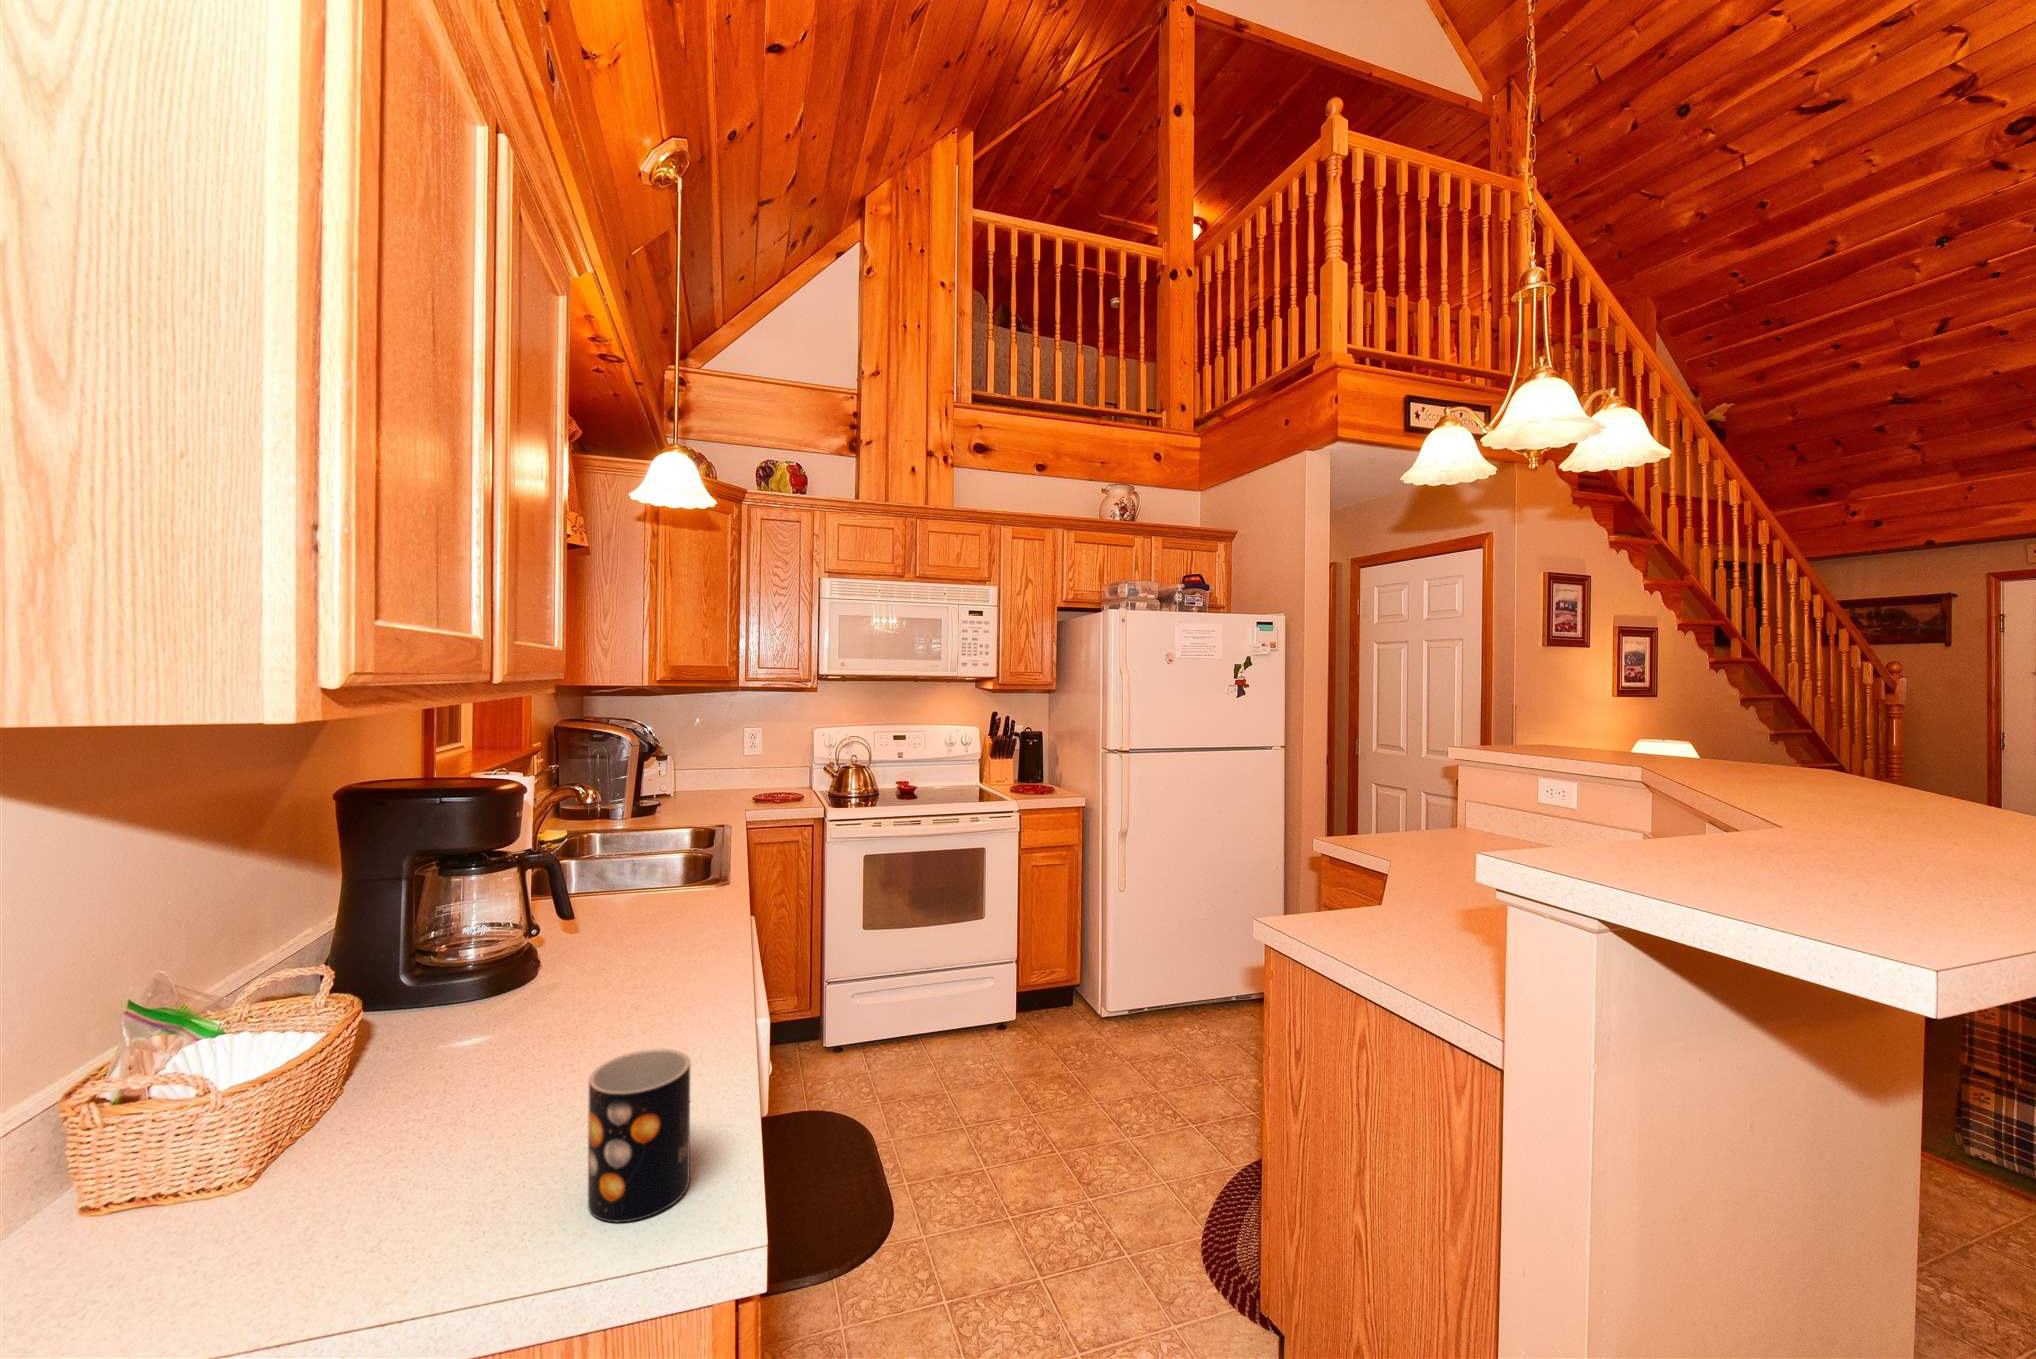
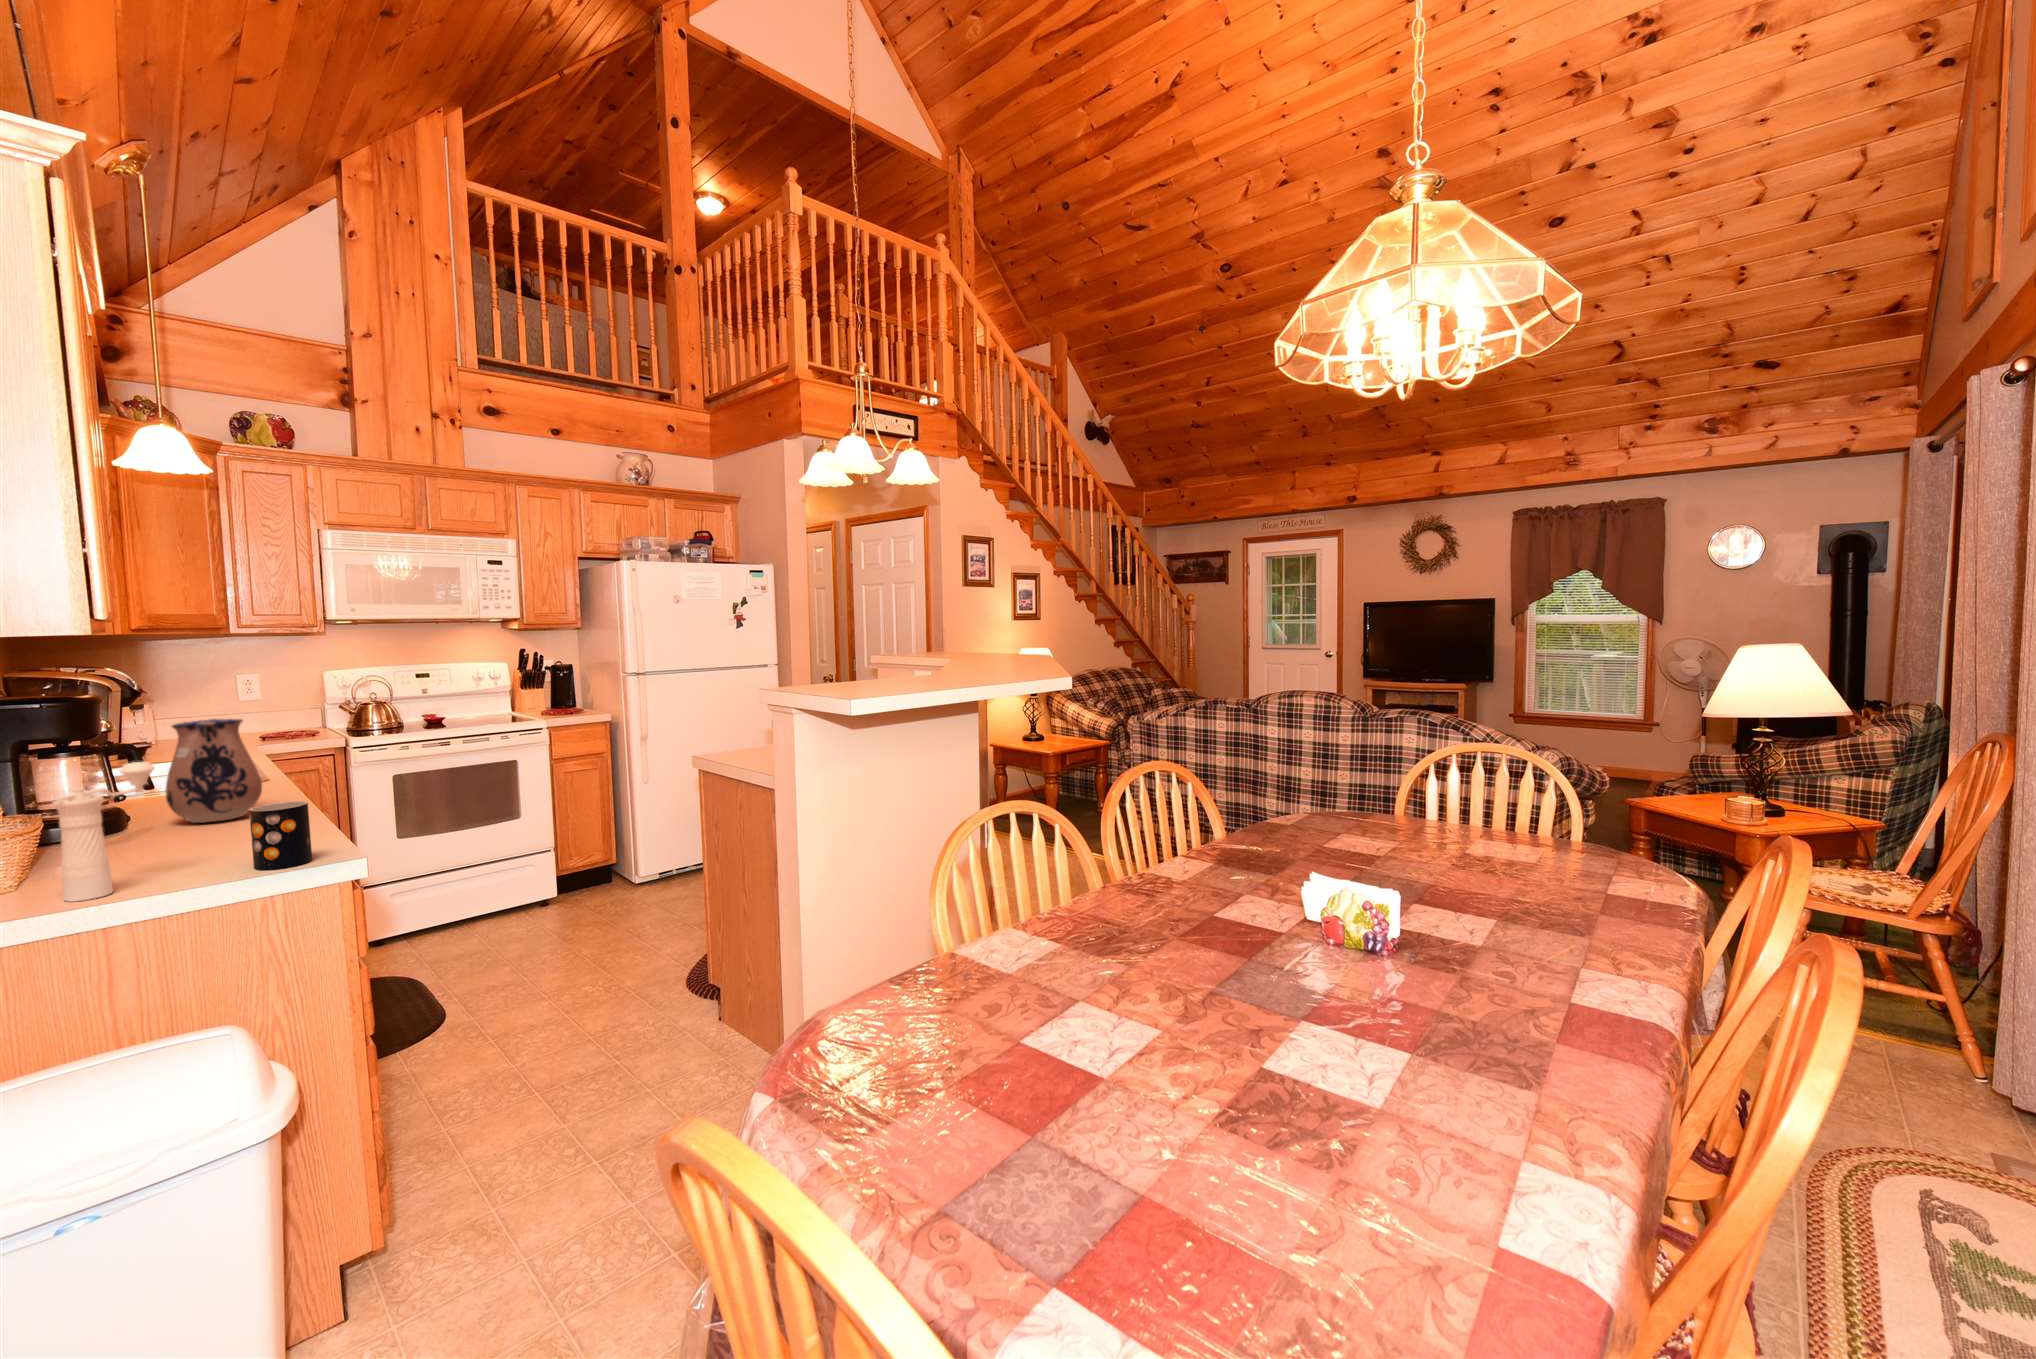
ceramic pitcher: none [585,814,697,974] -> present [166,719,262,823]
pepper mill: none [240,952,462,1291] -> present [53,762,154,902]

